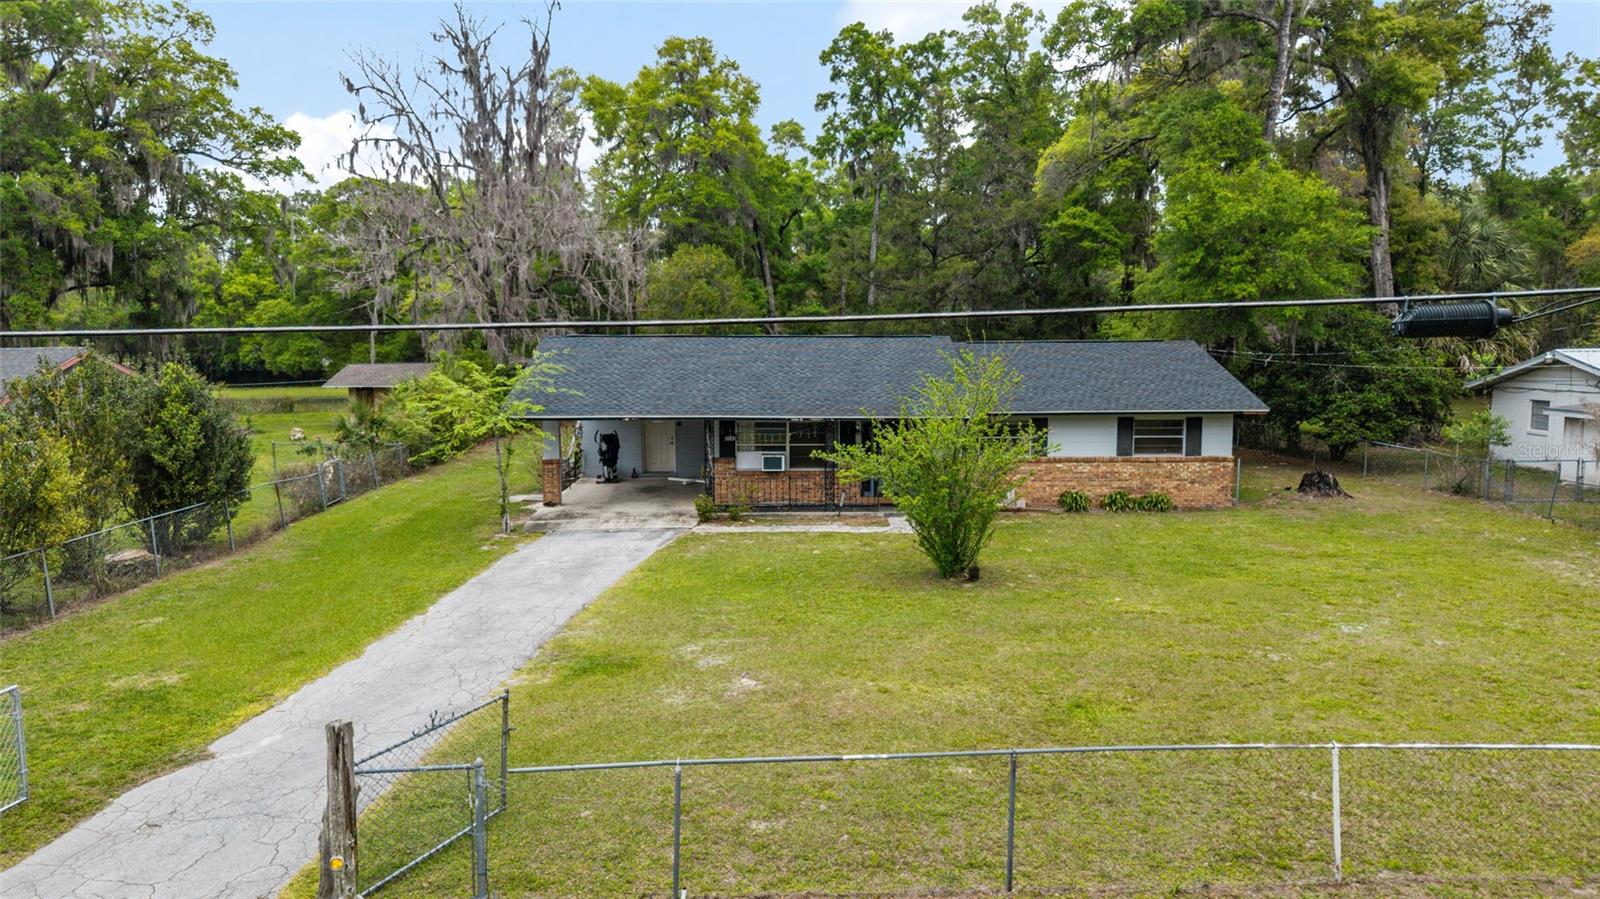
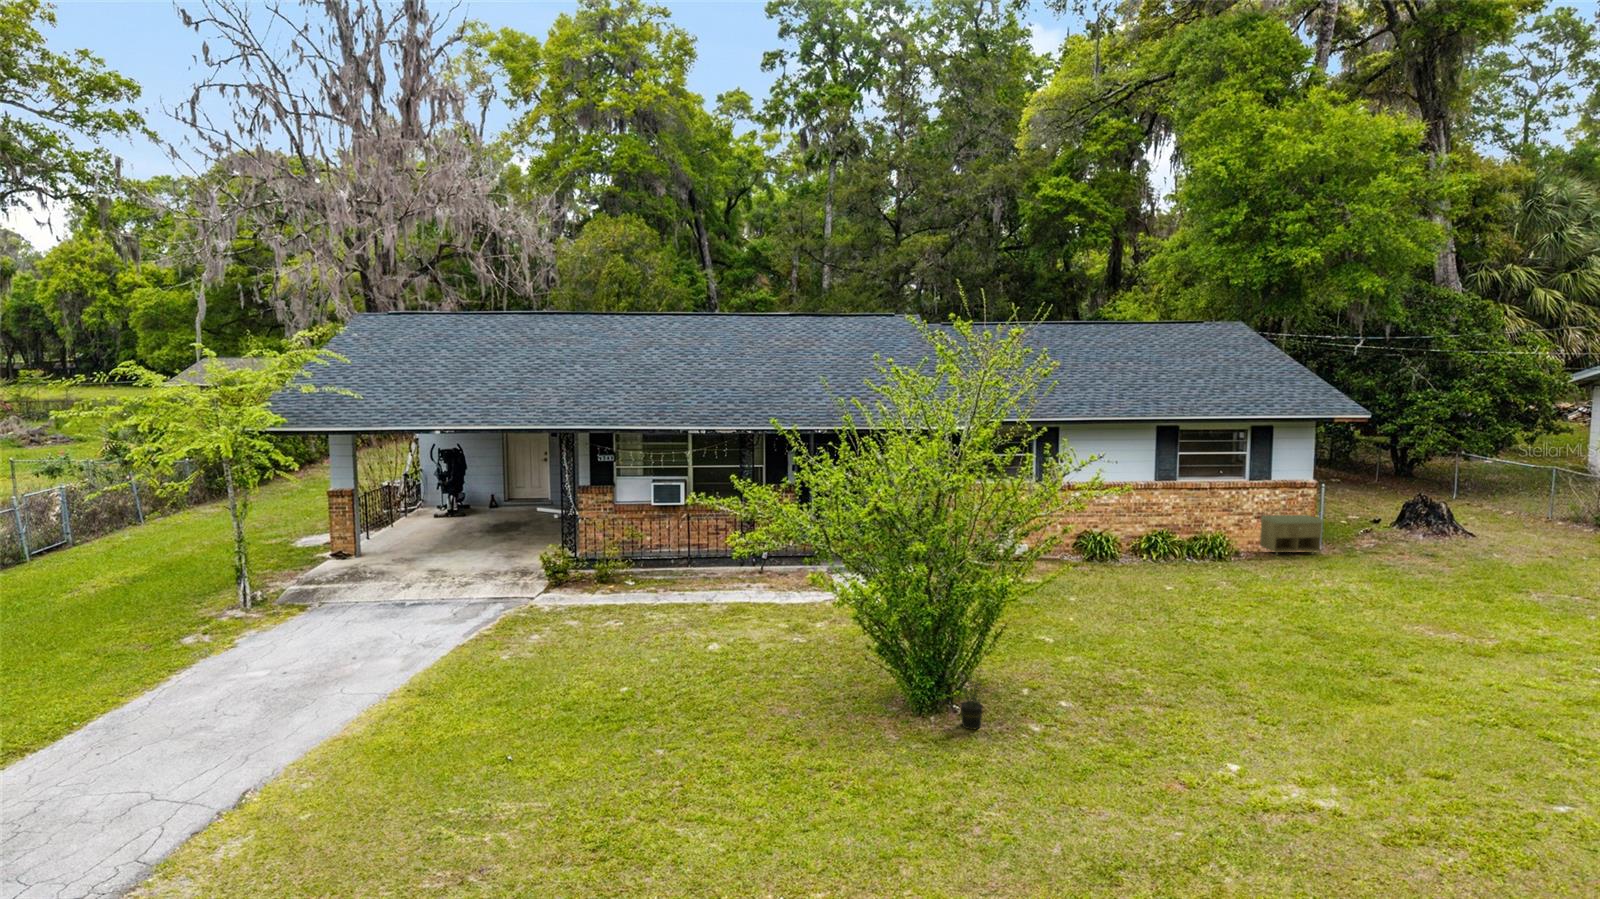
storage bench: none [1192,481,1234,508] -> present [1260,515,1323,554]

